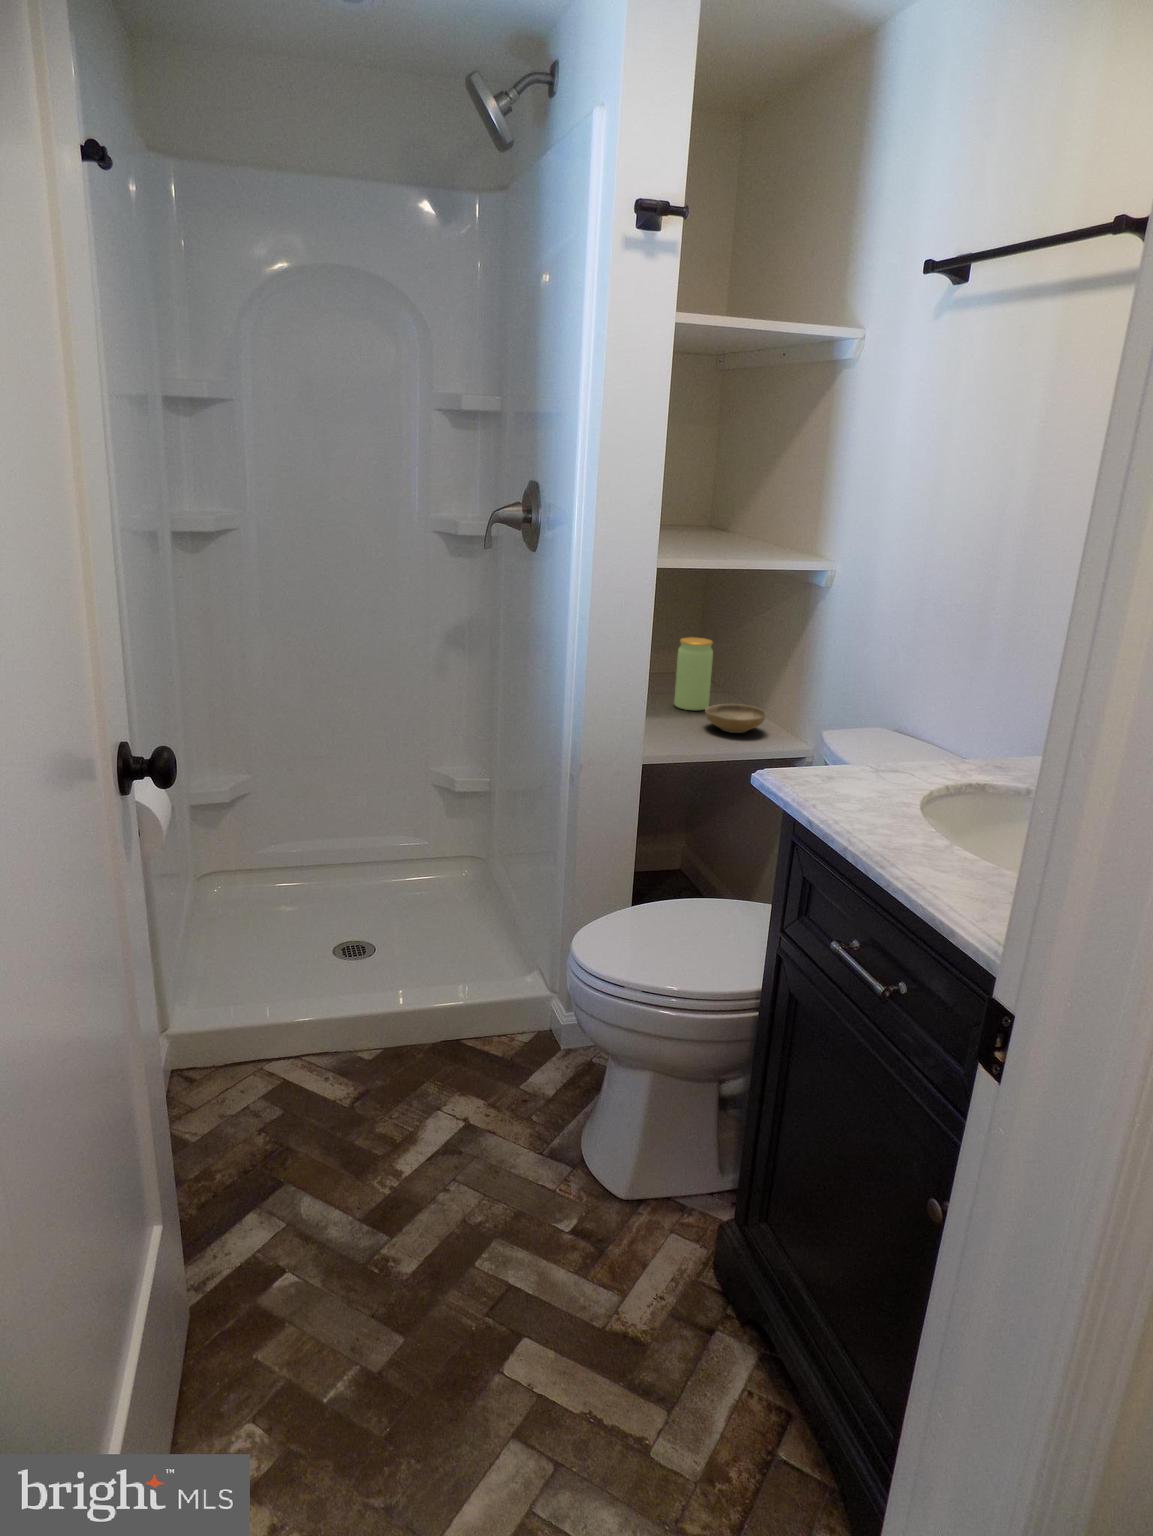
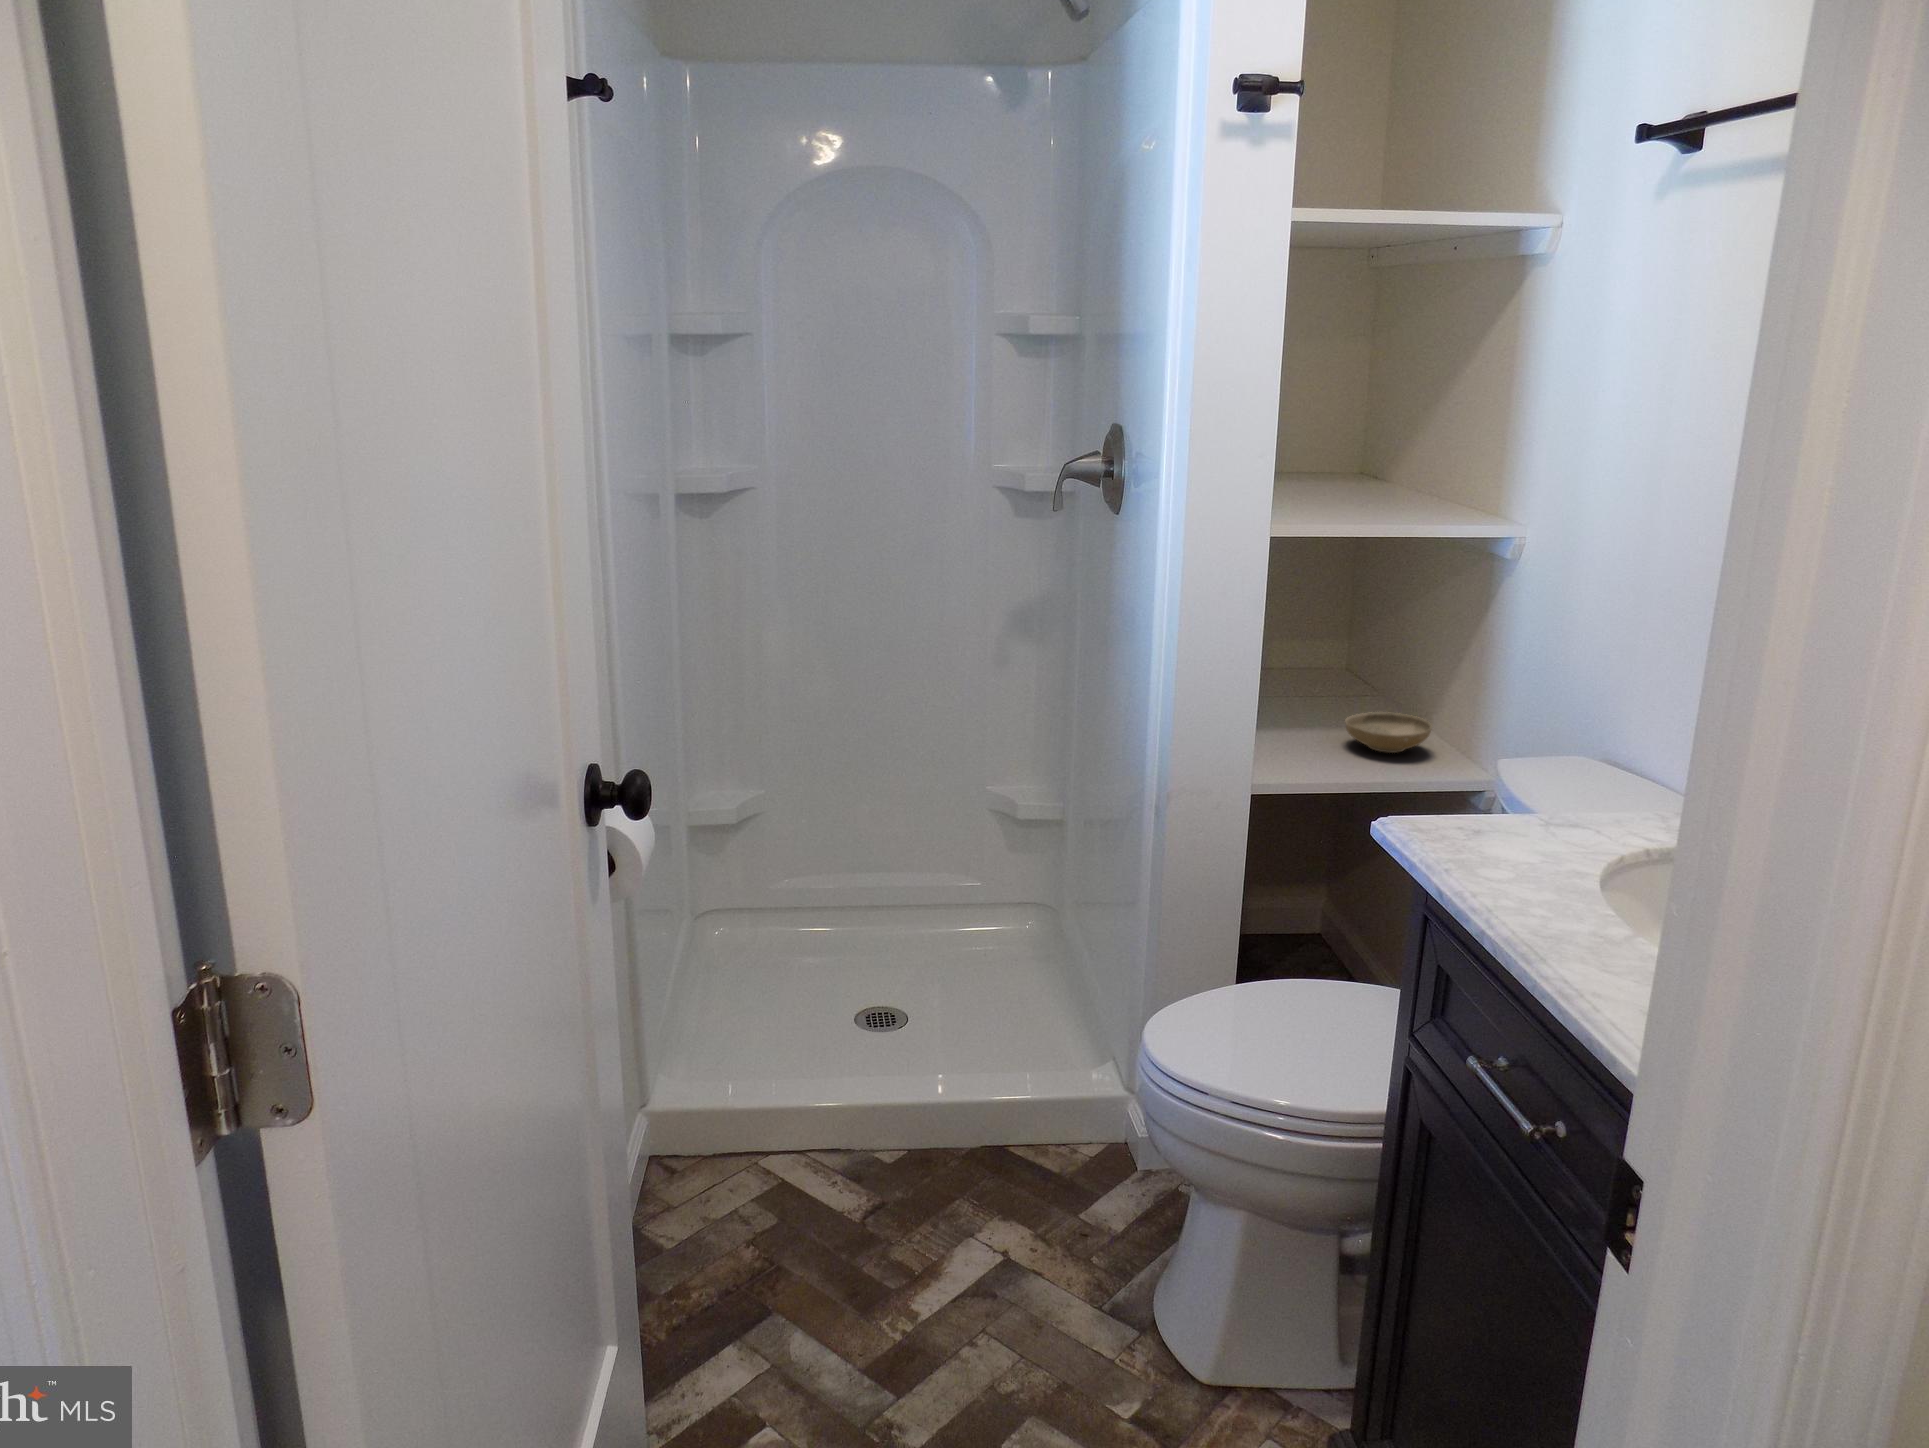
jar: present [674,637,713,710] -> none [1306,622,1360,720]

